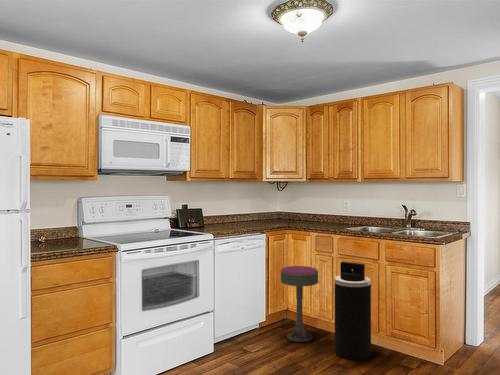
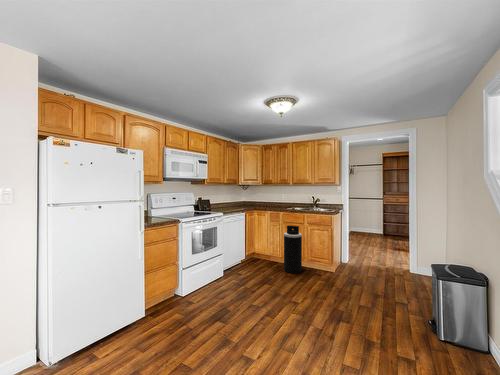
bar stool: present [281,266,318,342] -> none [255,229,274,268]

